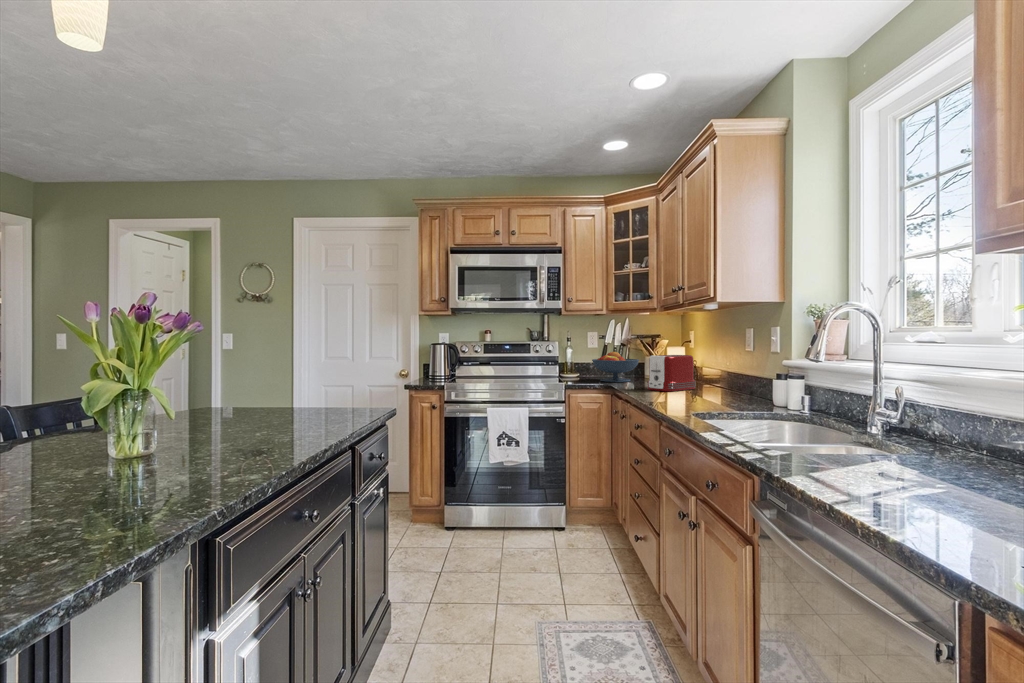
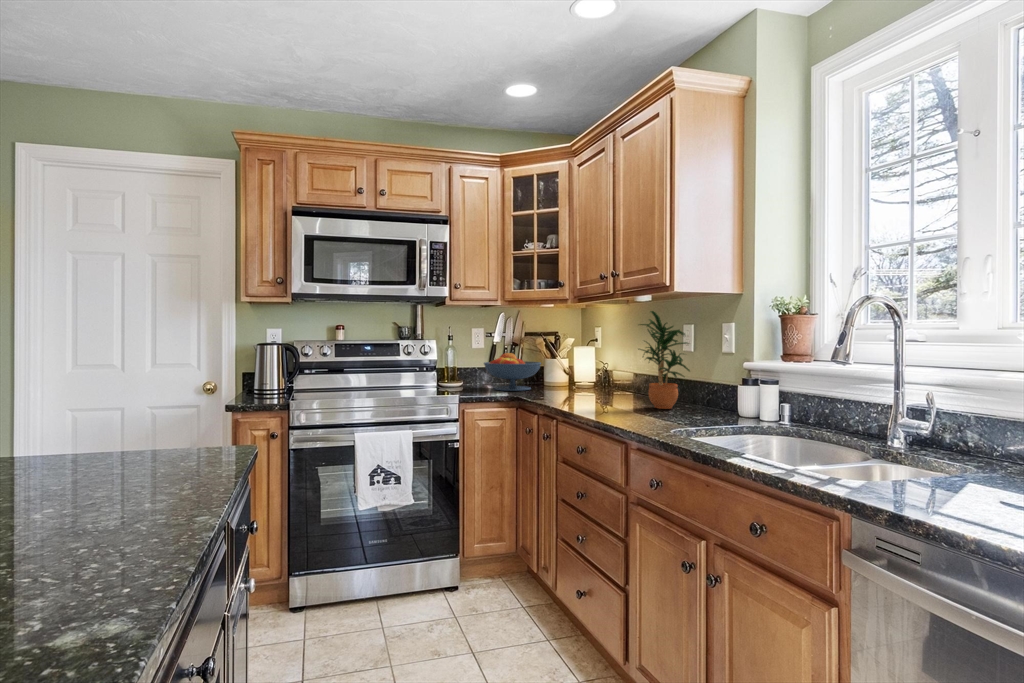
potted plant: none [697,318,747,399] -> present [638,311,690,409]
toaster: present [647,355,696,391] -> none [566,356,619,402]

